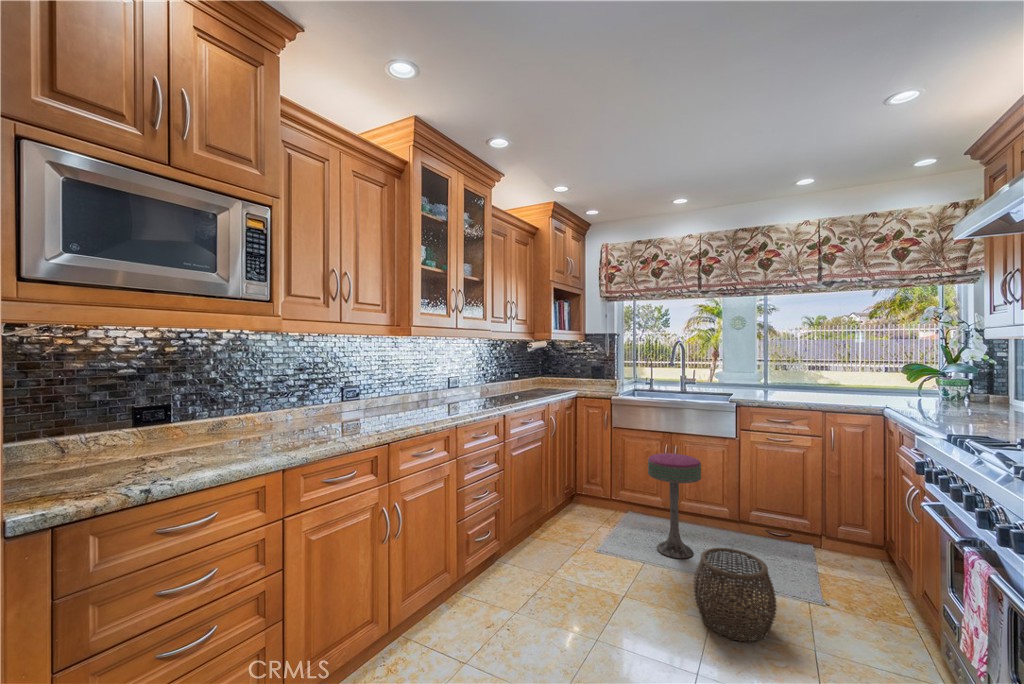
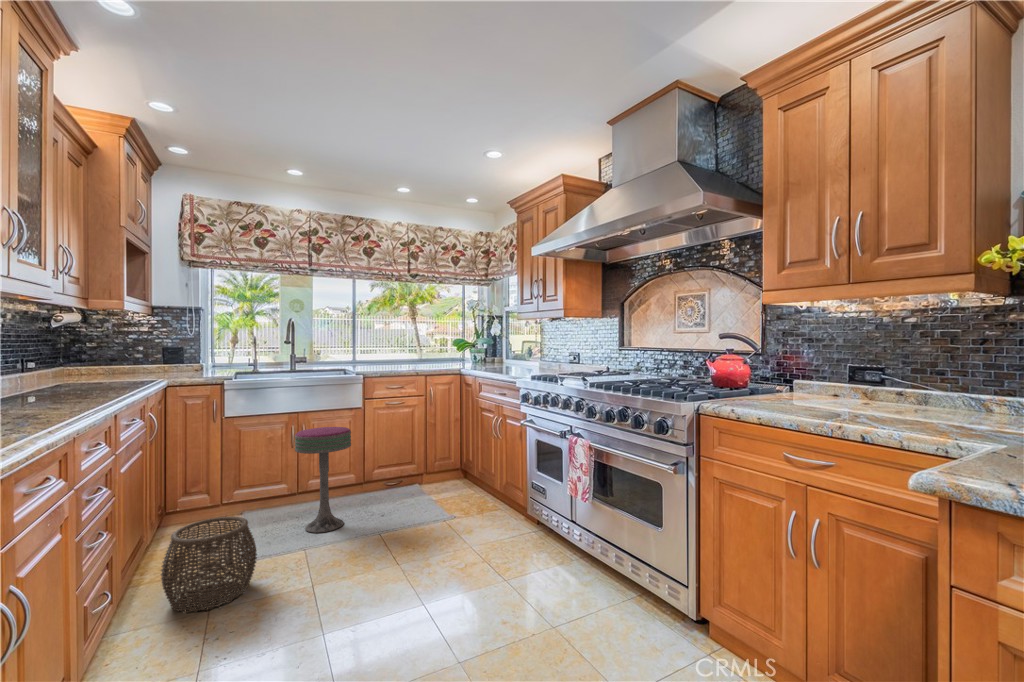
woven basket: present [693,548,777,642] -> present [161,517,257,613]

